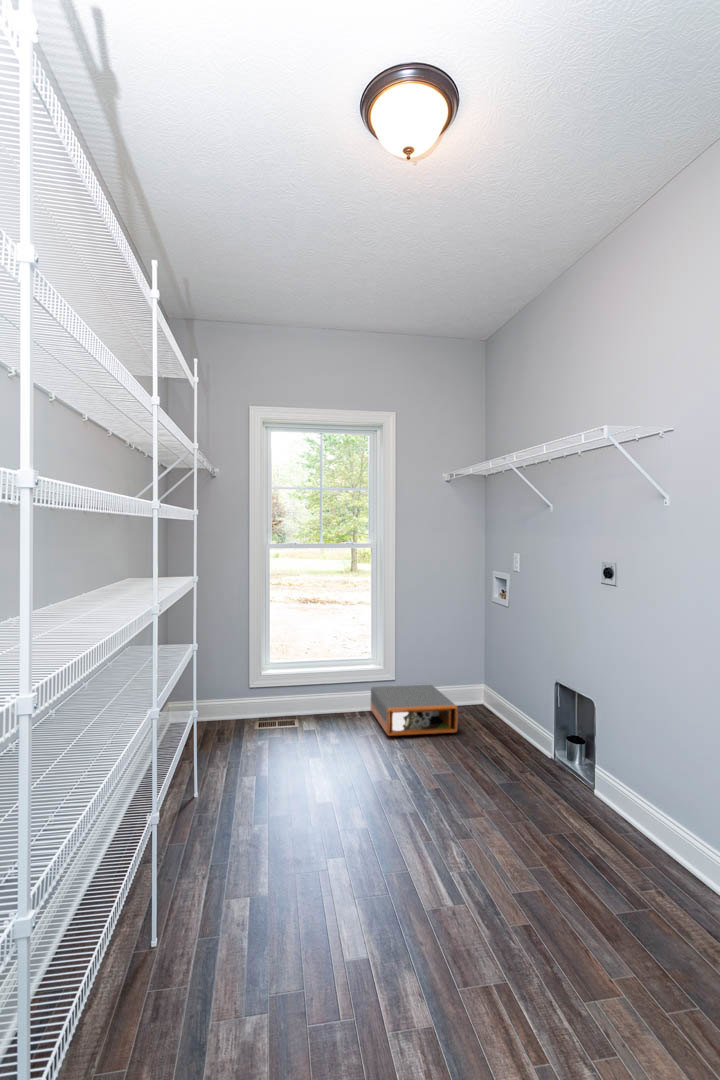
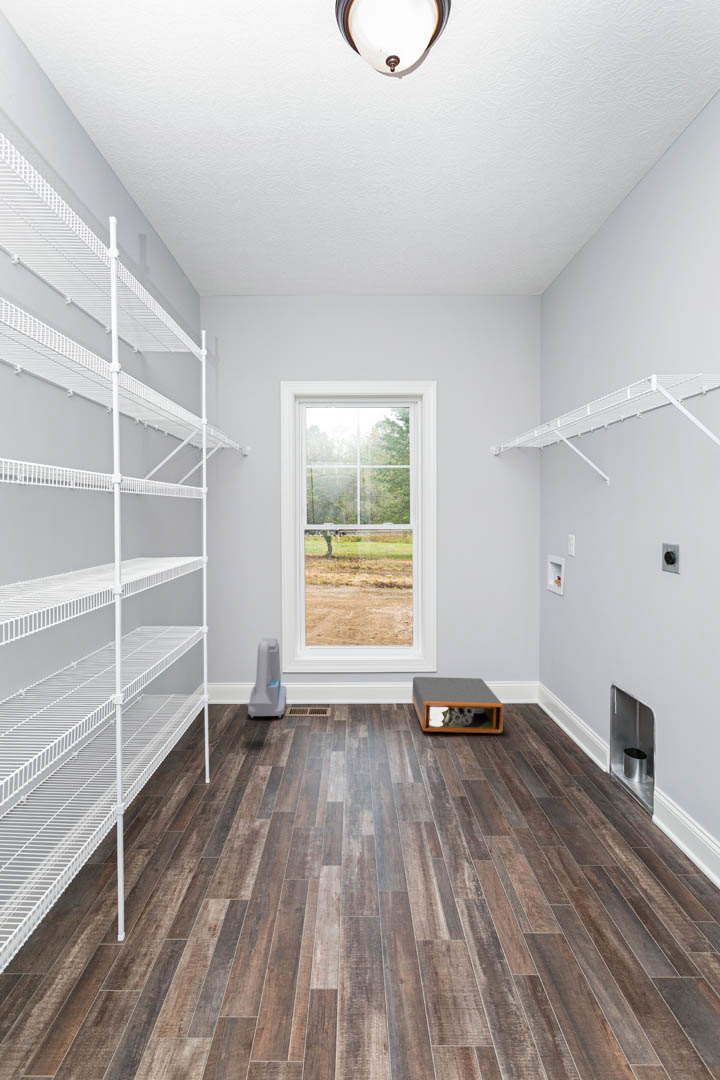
vacuum cleaner: none [218,658,253,736] -> present [247,639,286,718]

